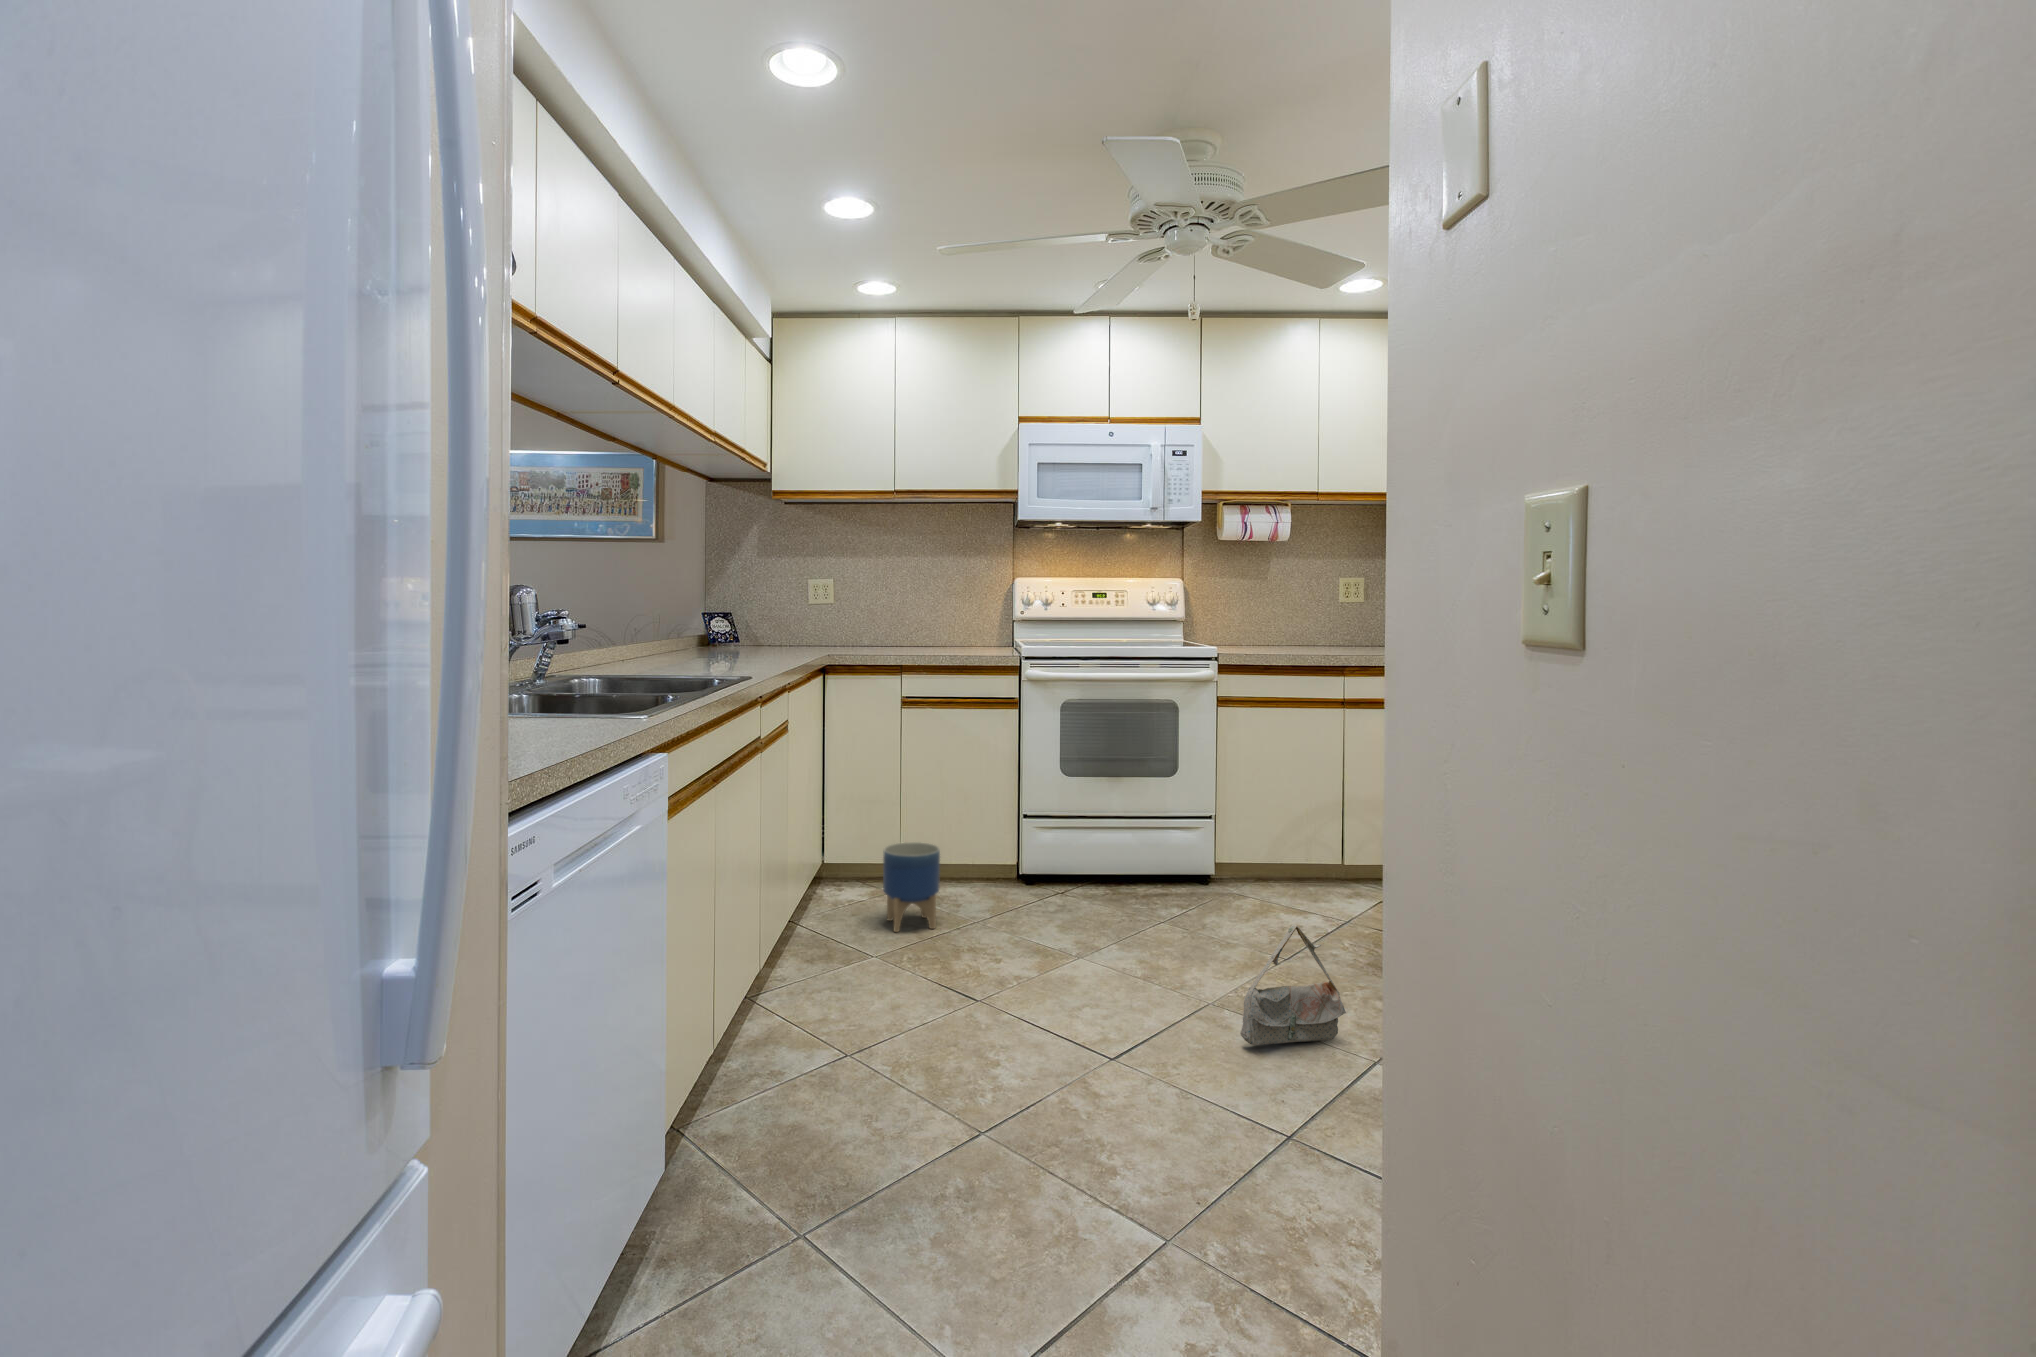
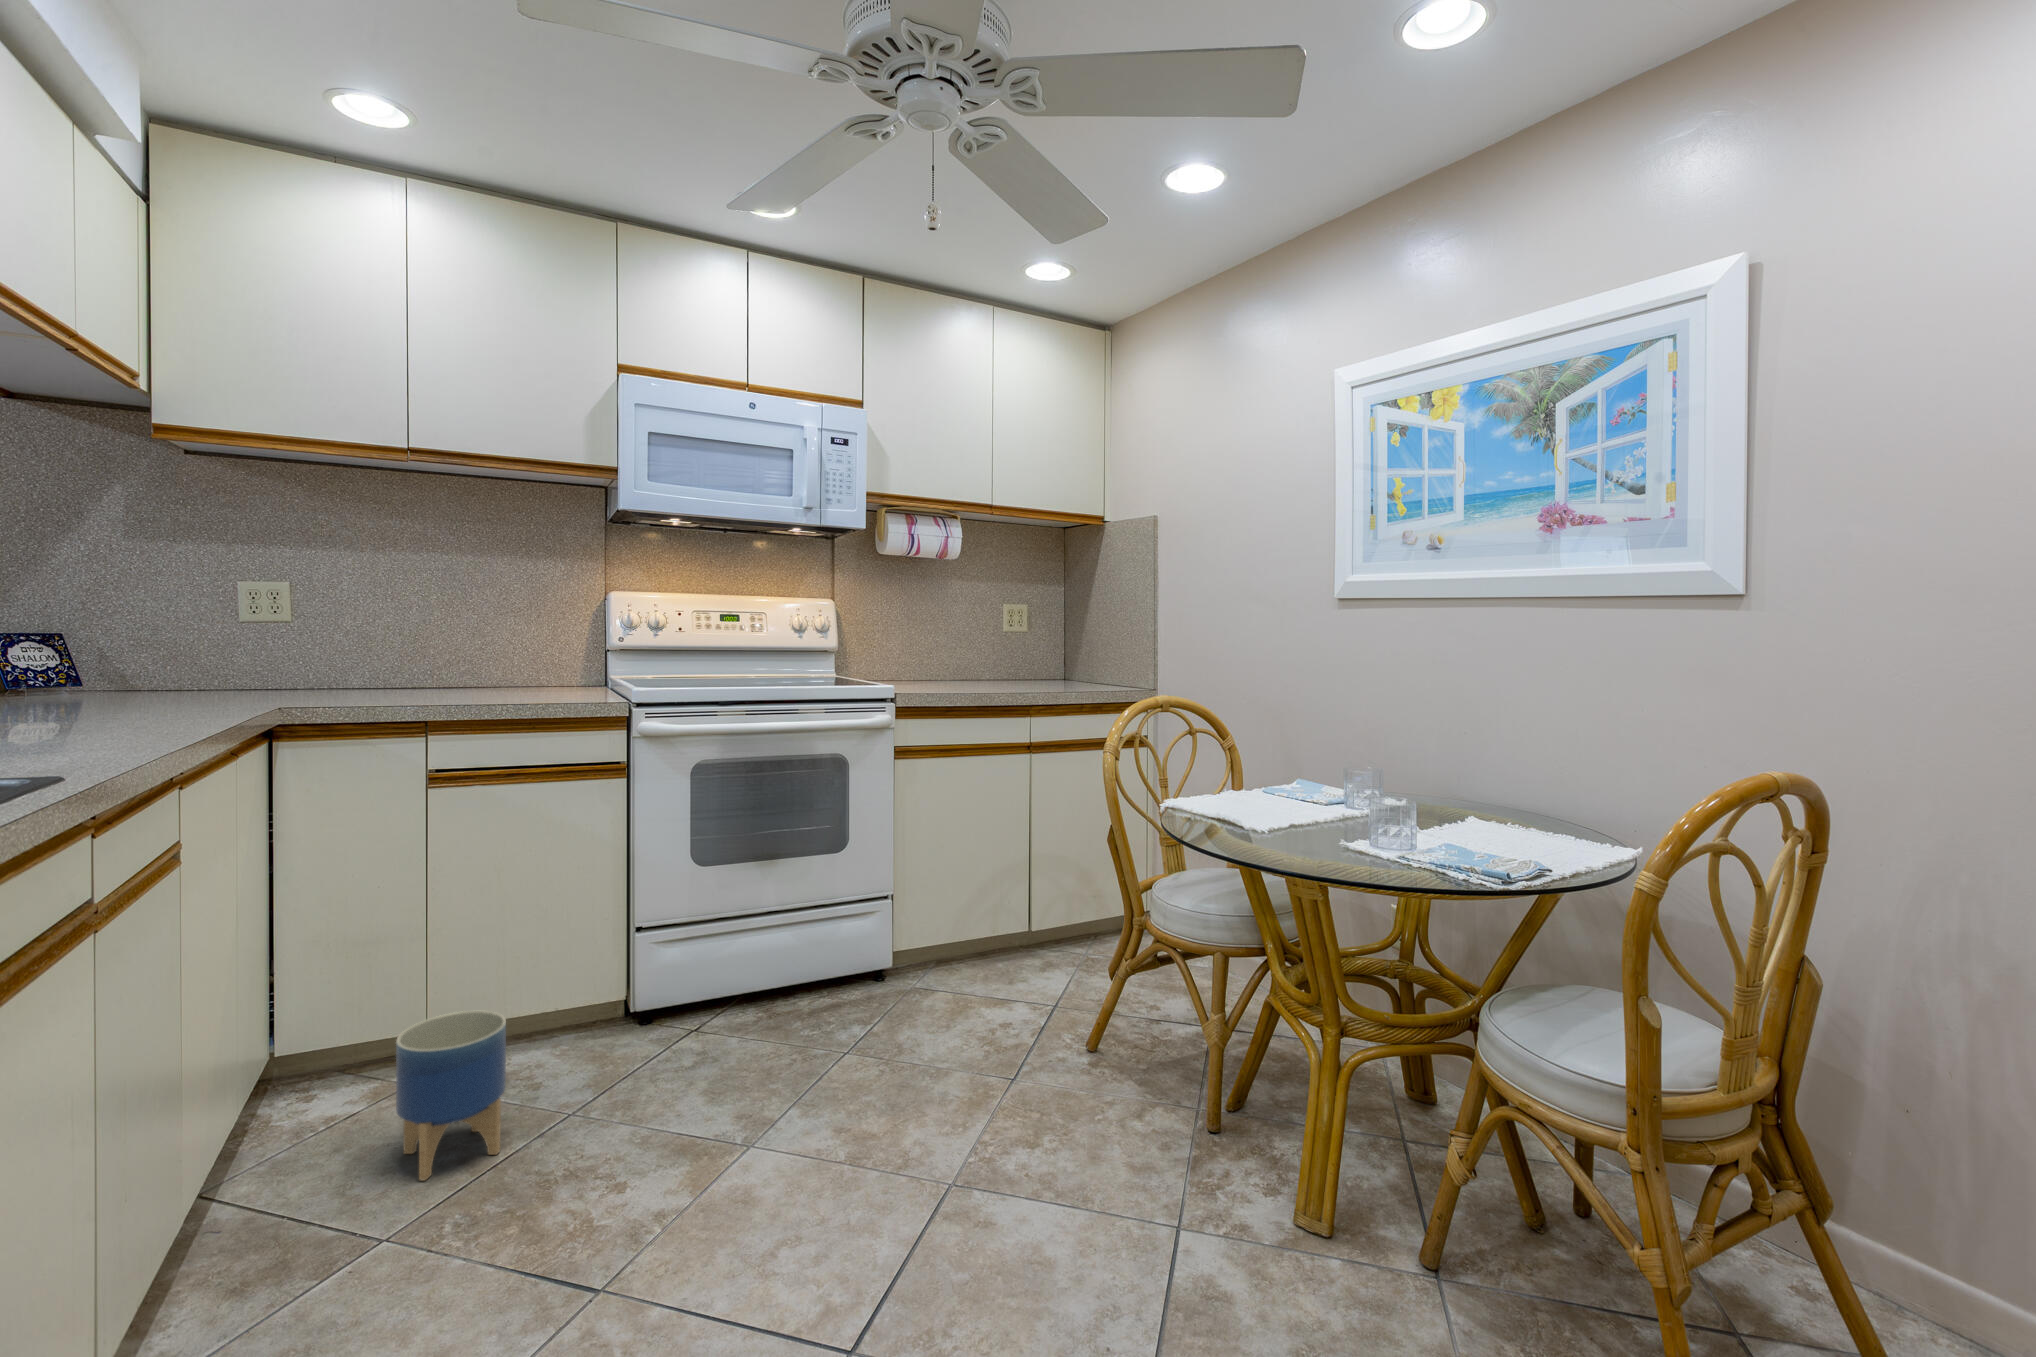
bag: present [1240,924,1346,1045] -> none [1038,1087,1158,1280]

